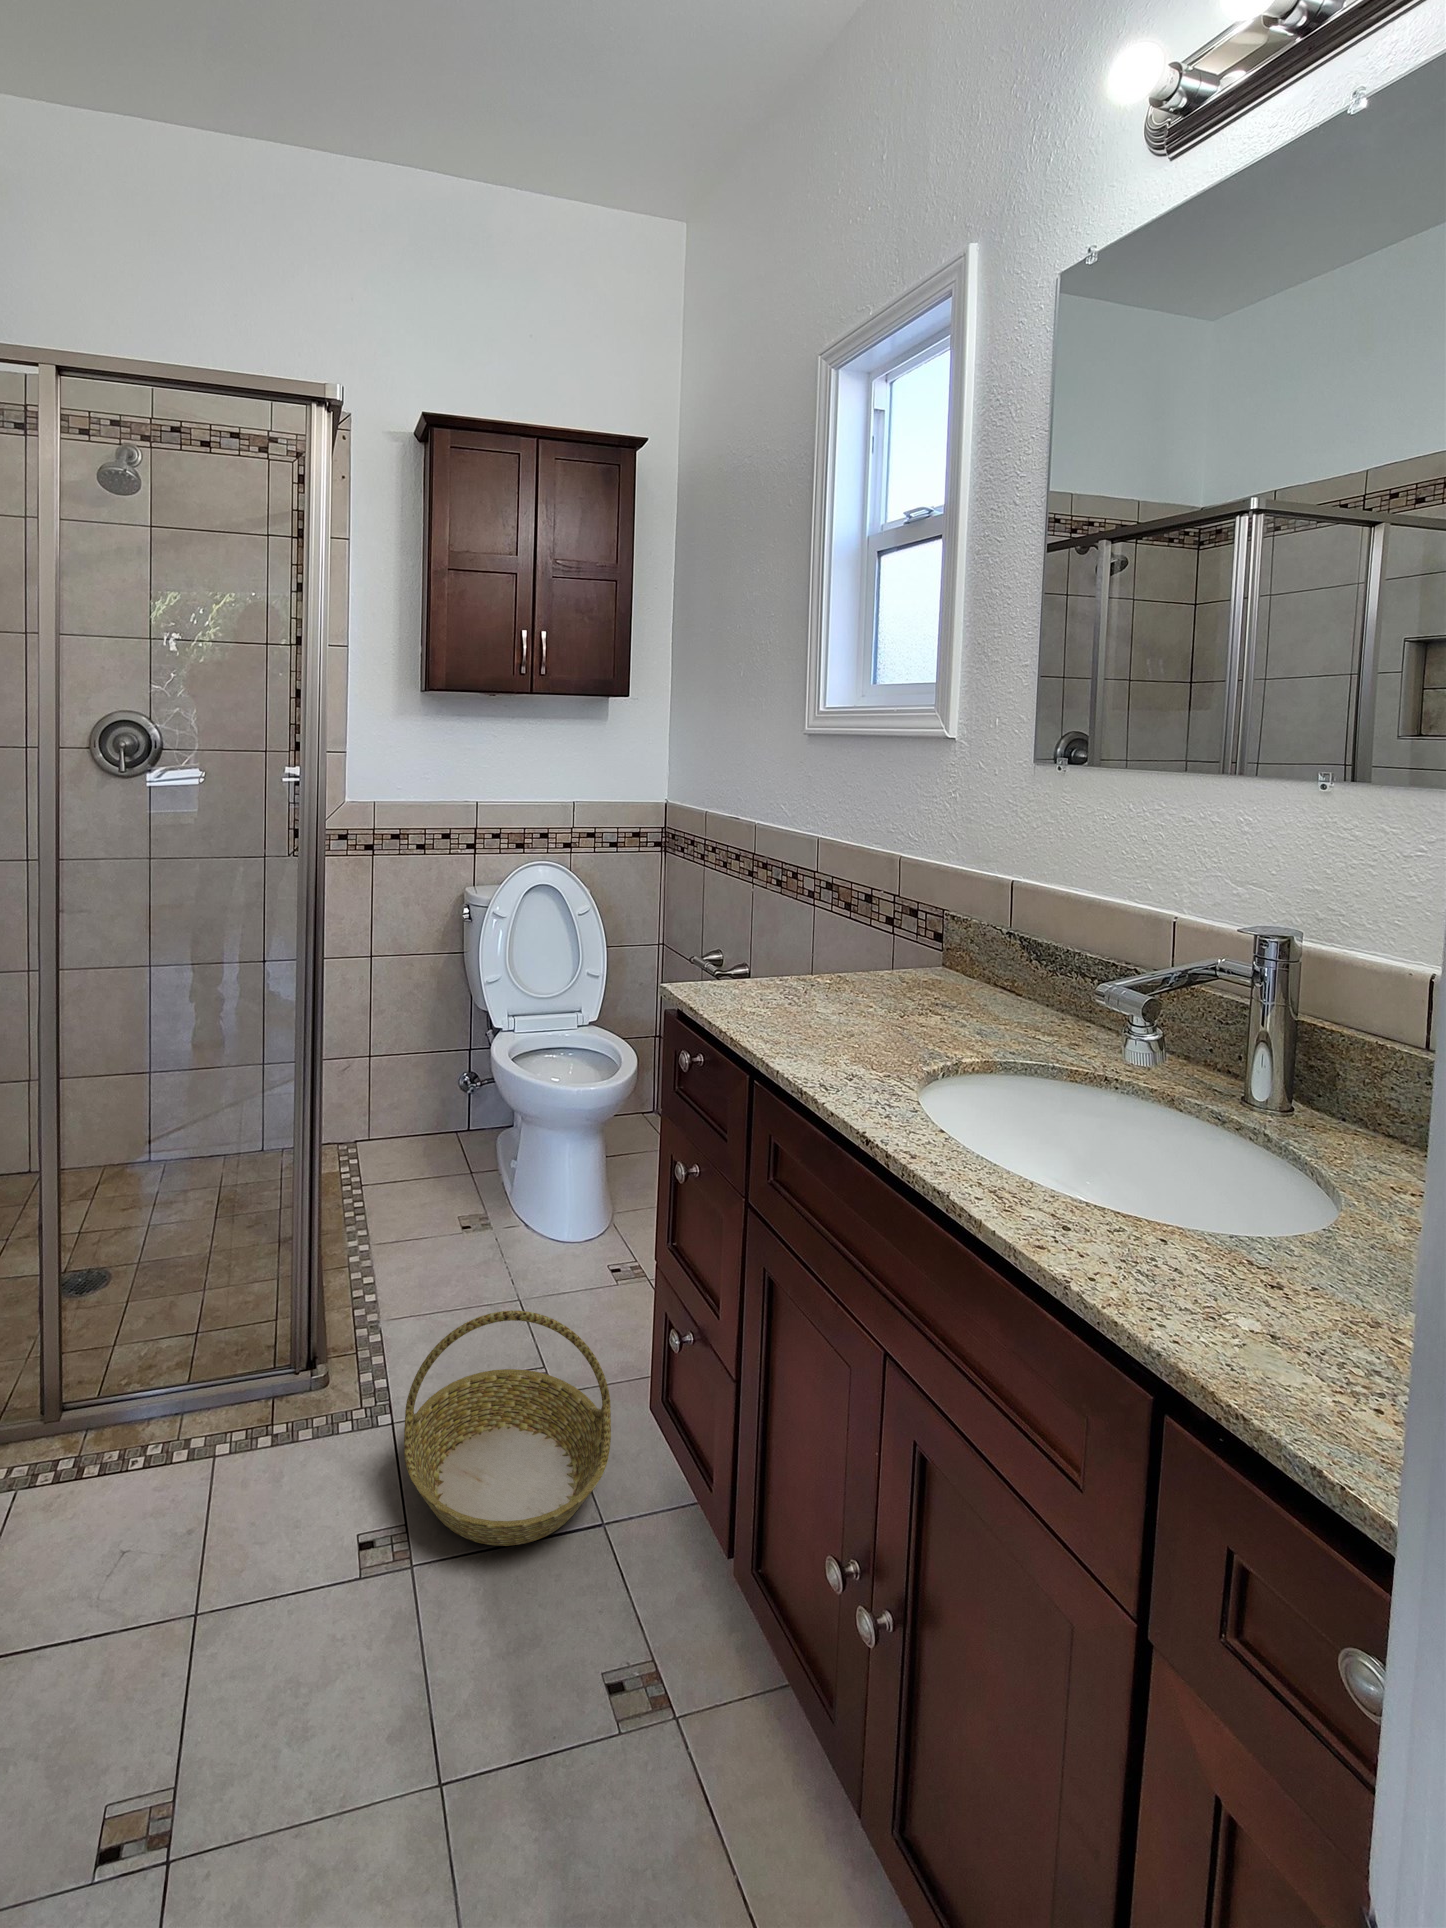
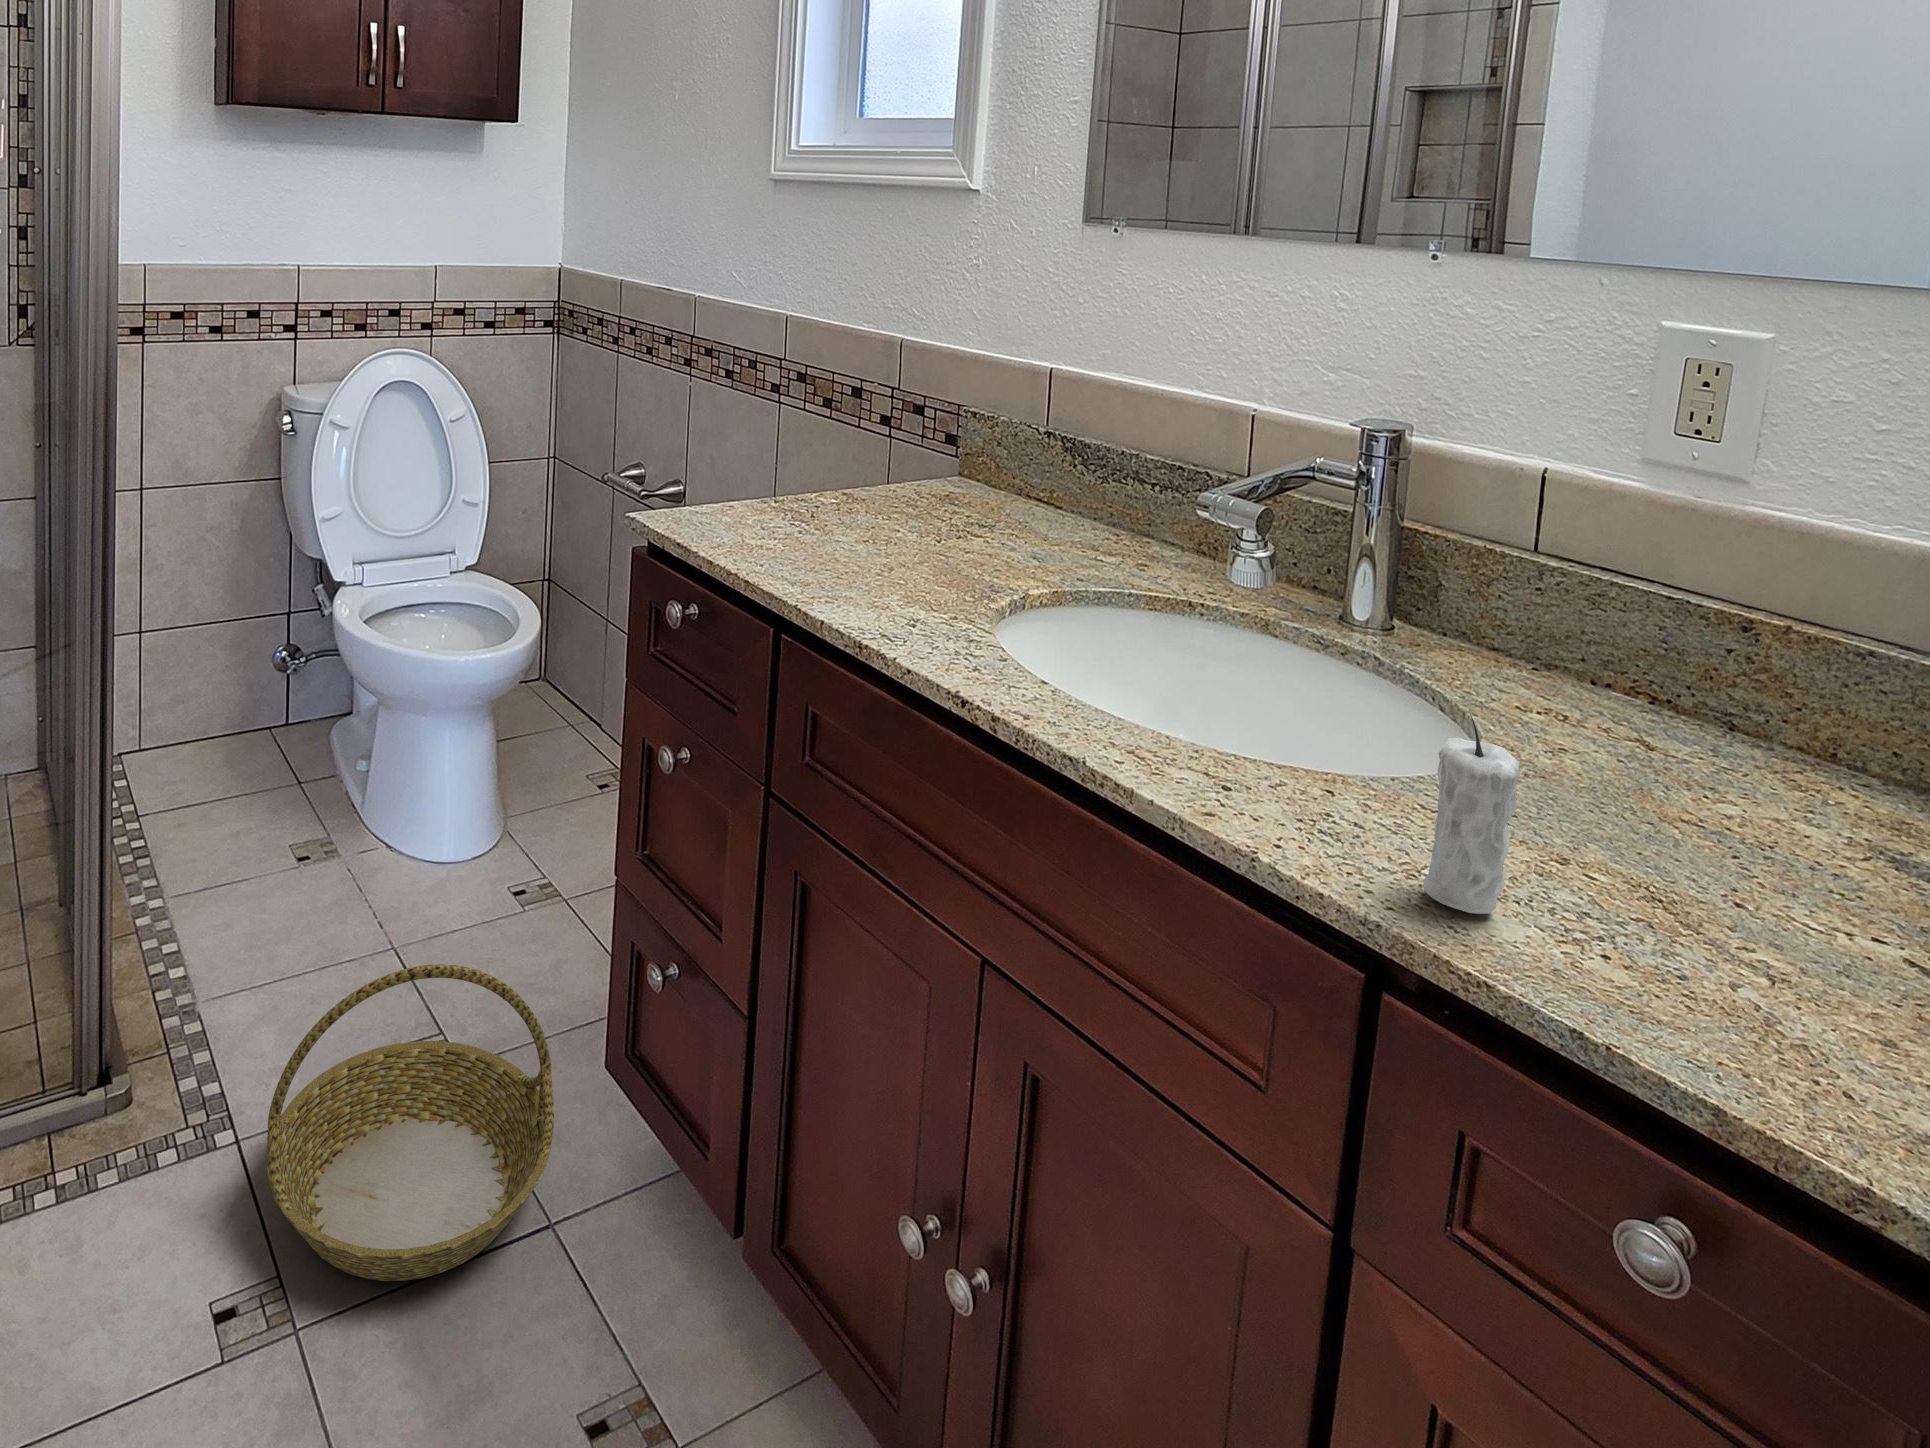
candle: none [1211,1174,1294,1357] -> present [1423,716,1519,914]

